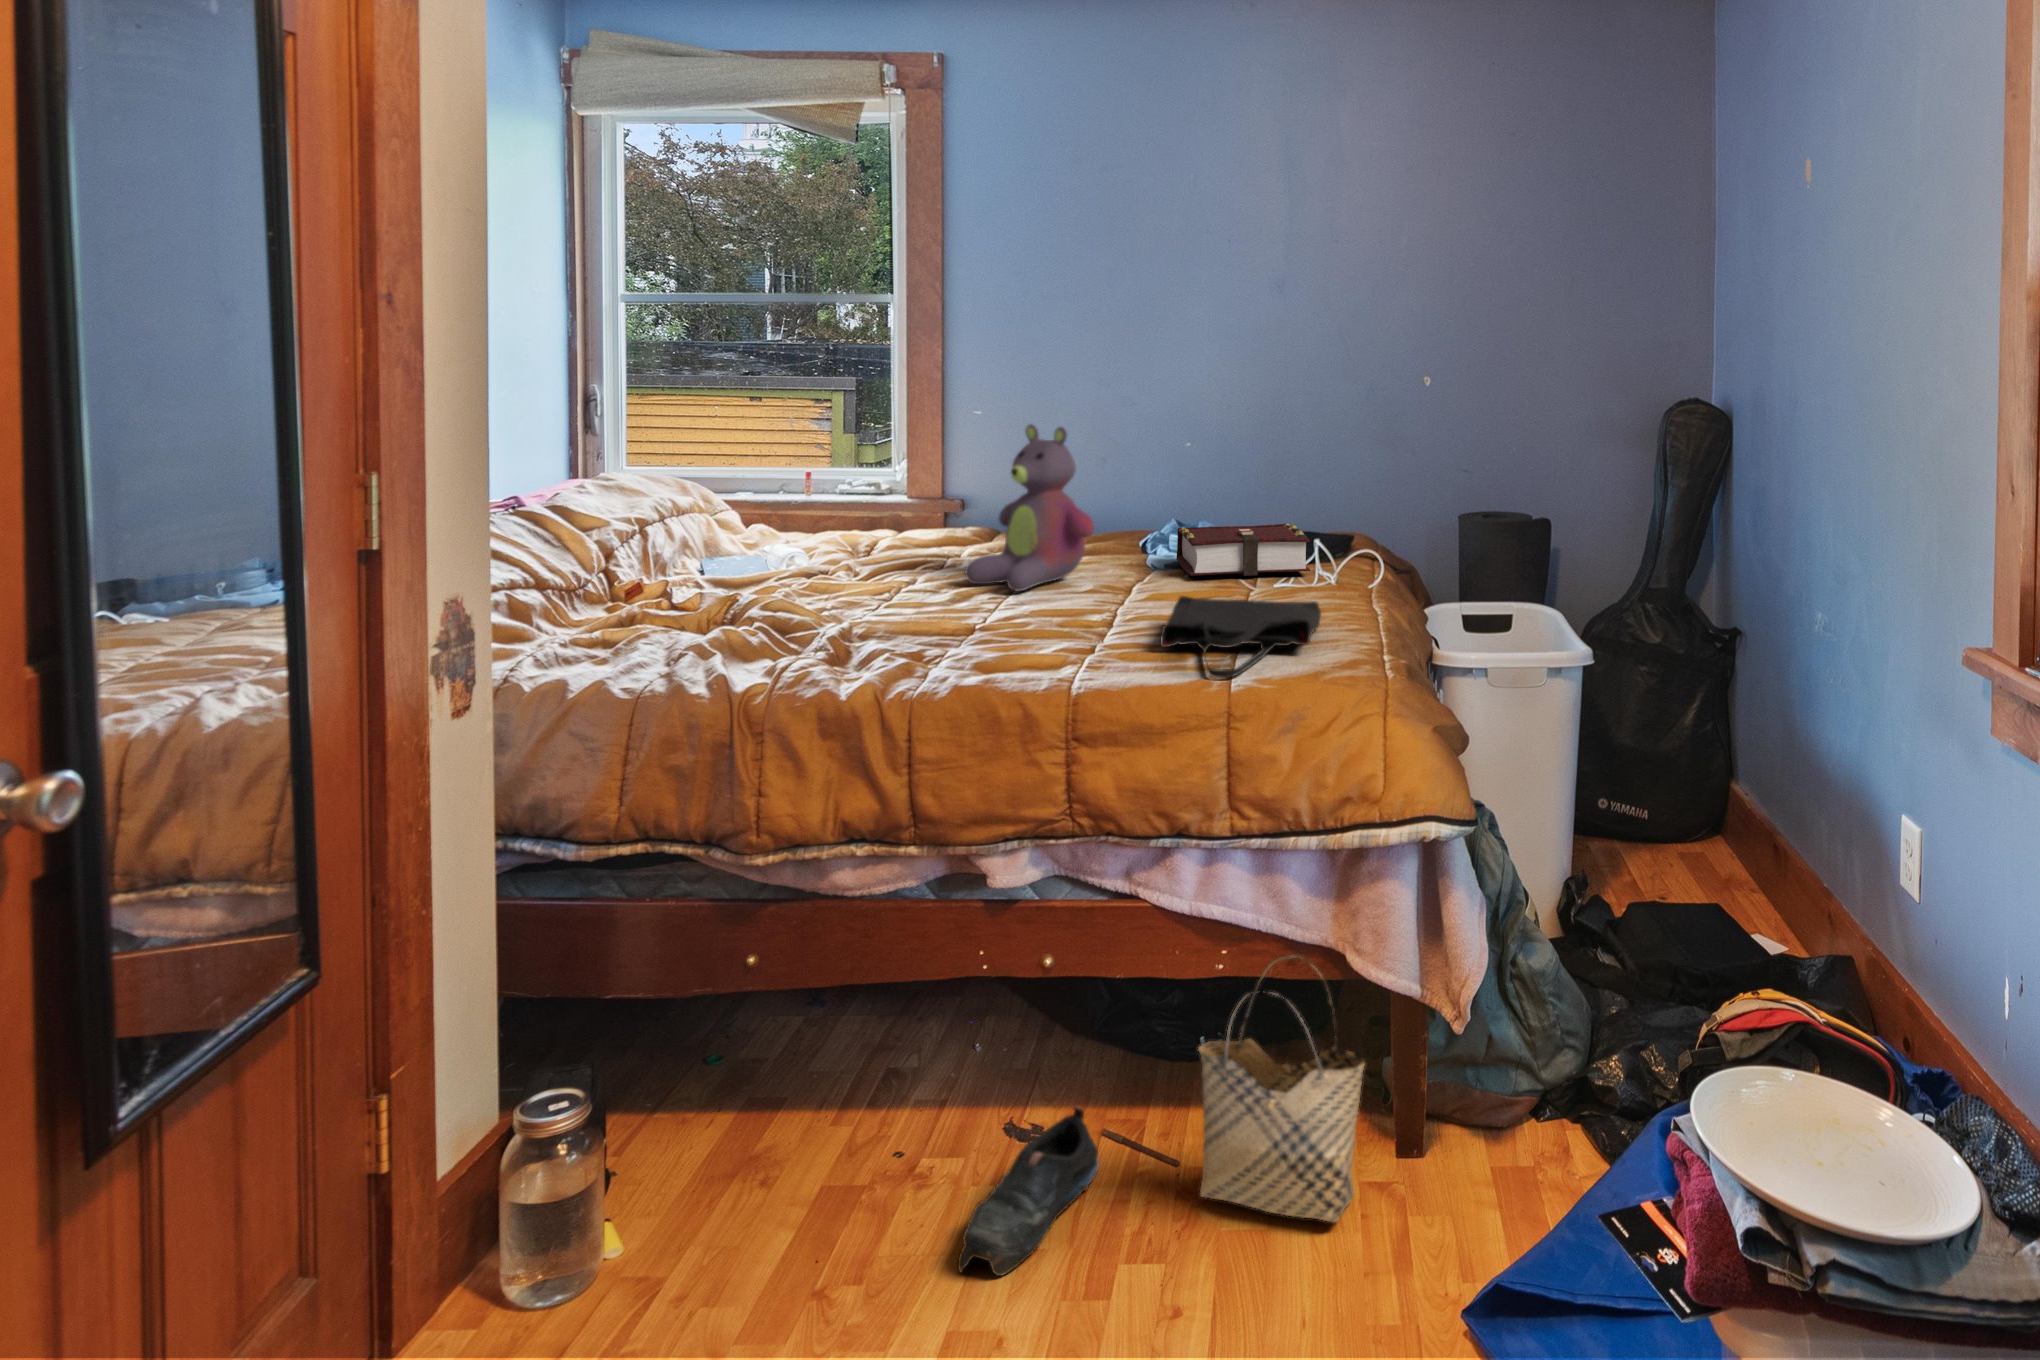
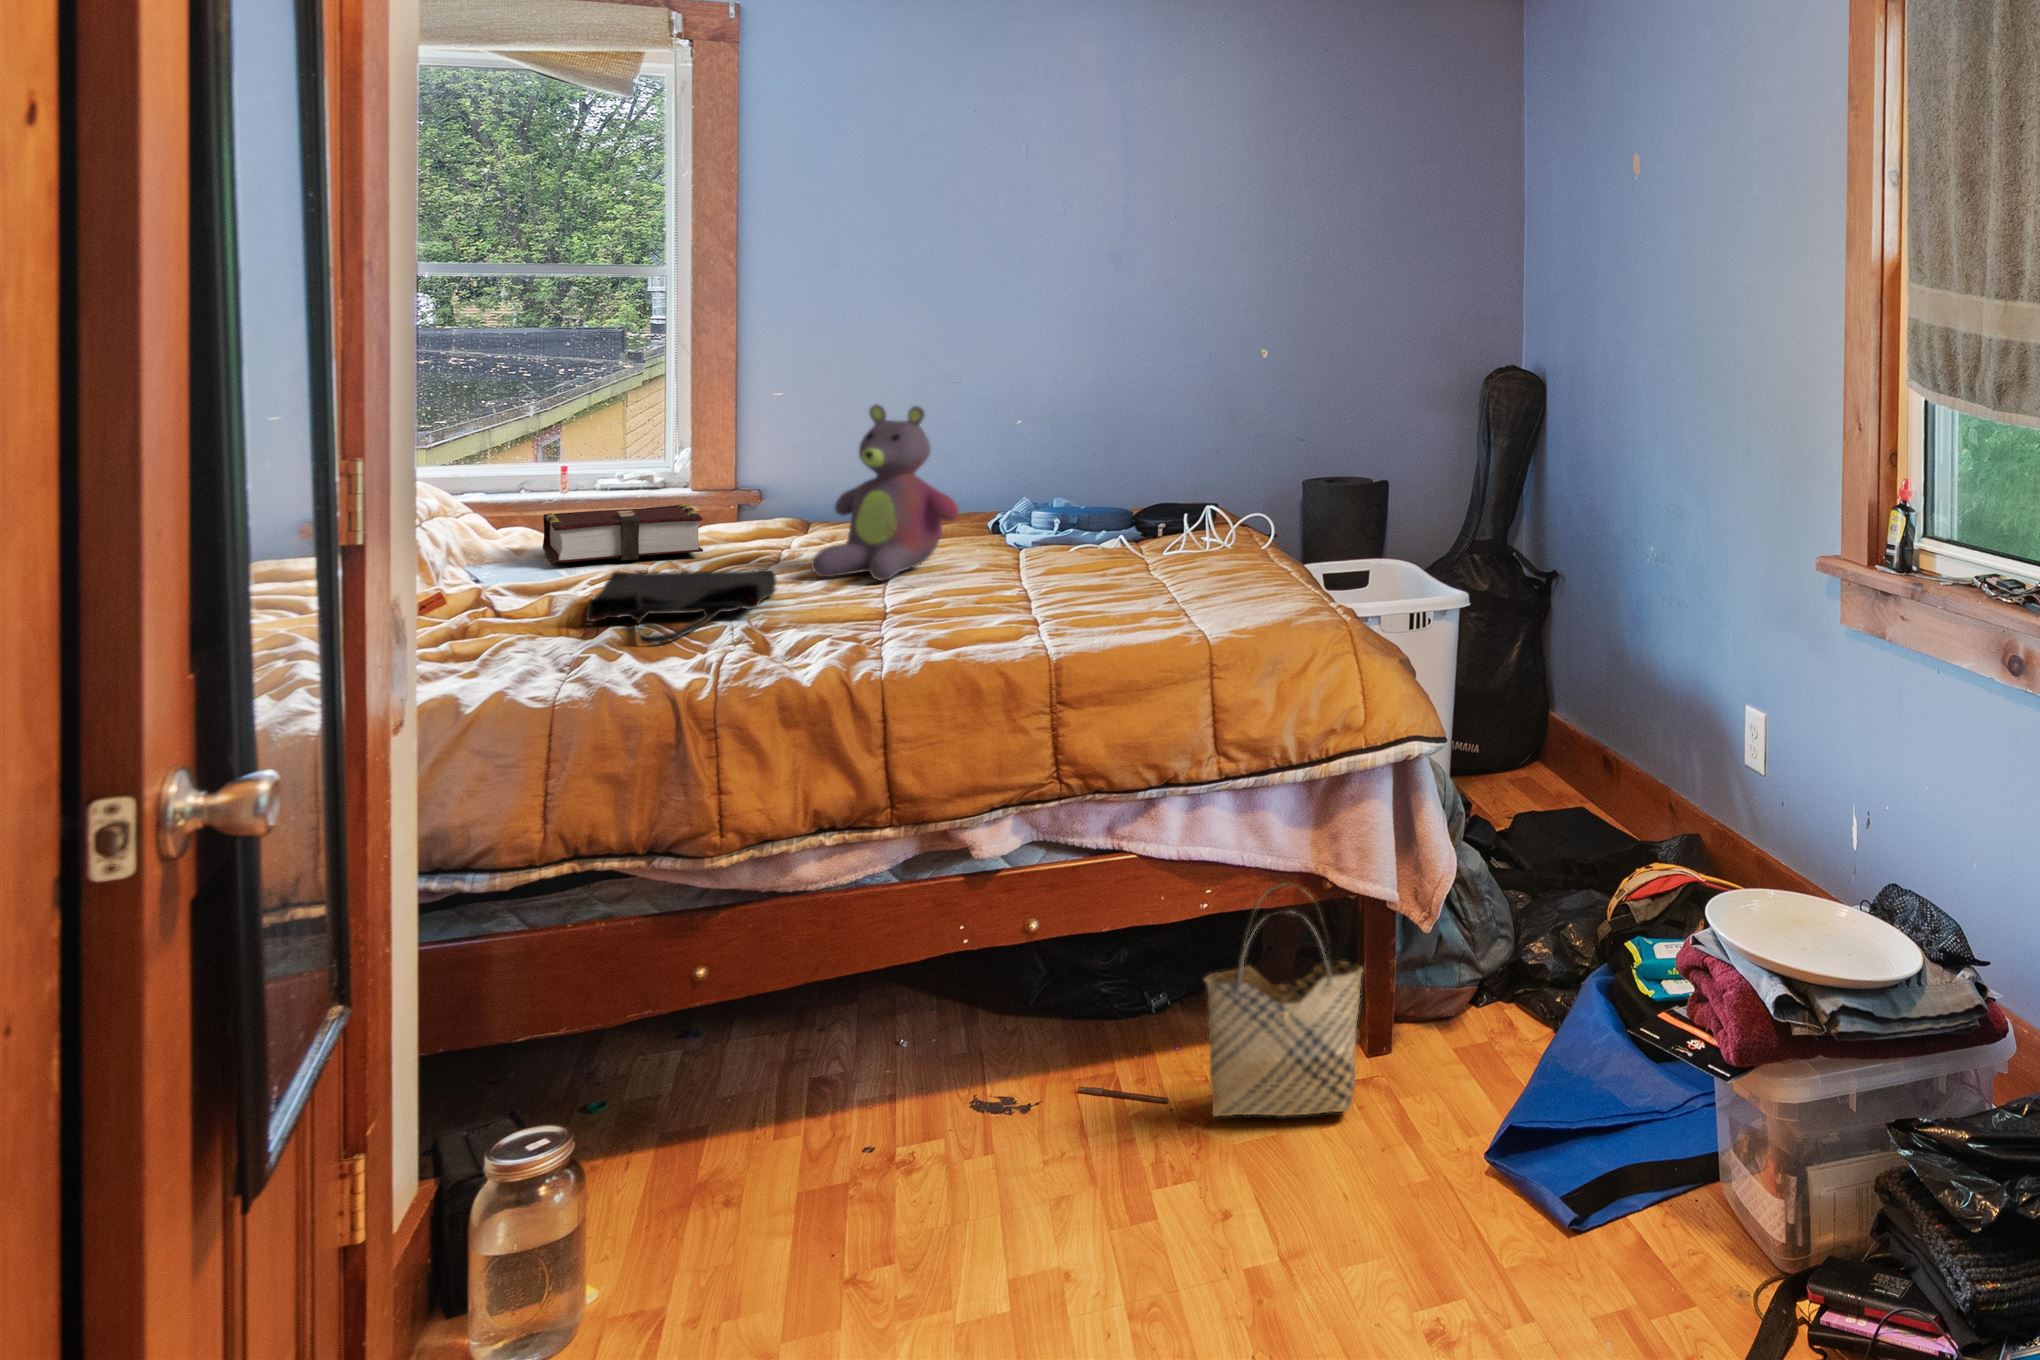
book: present [1176,523,1310,576] -> present [543,504,703,563]
tote bag: present [1160,596,1321,678] -> present [586,569,777,644]
shoe: present [958,1107,1099,1276] -> none [999,1060,1102,1222]

